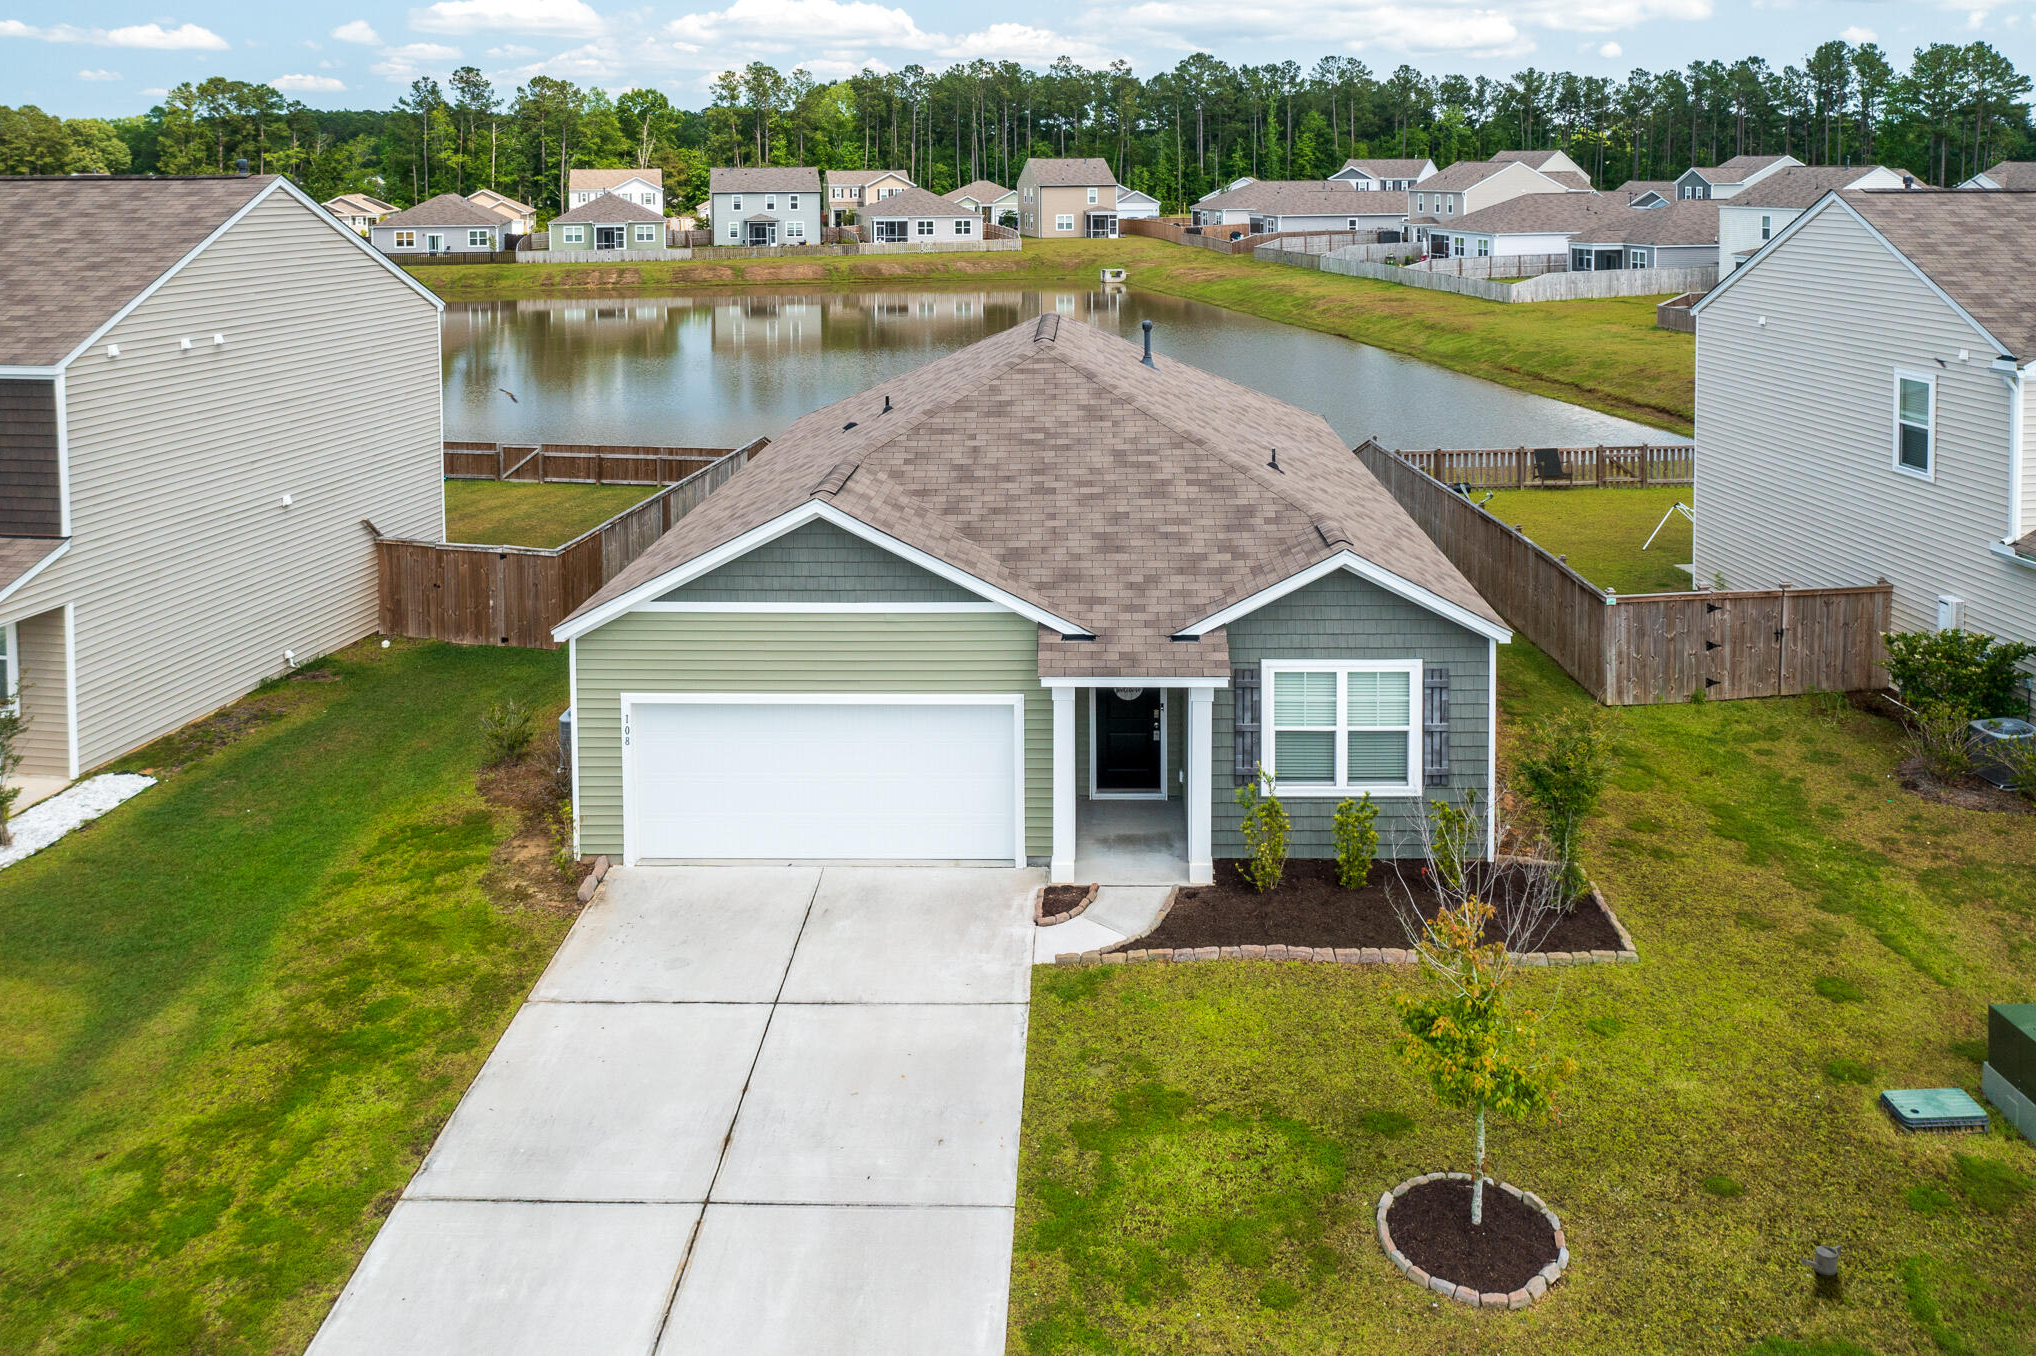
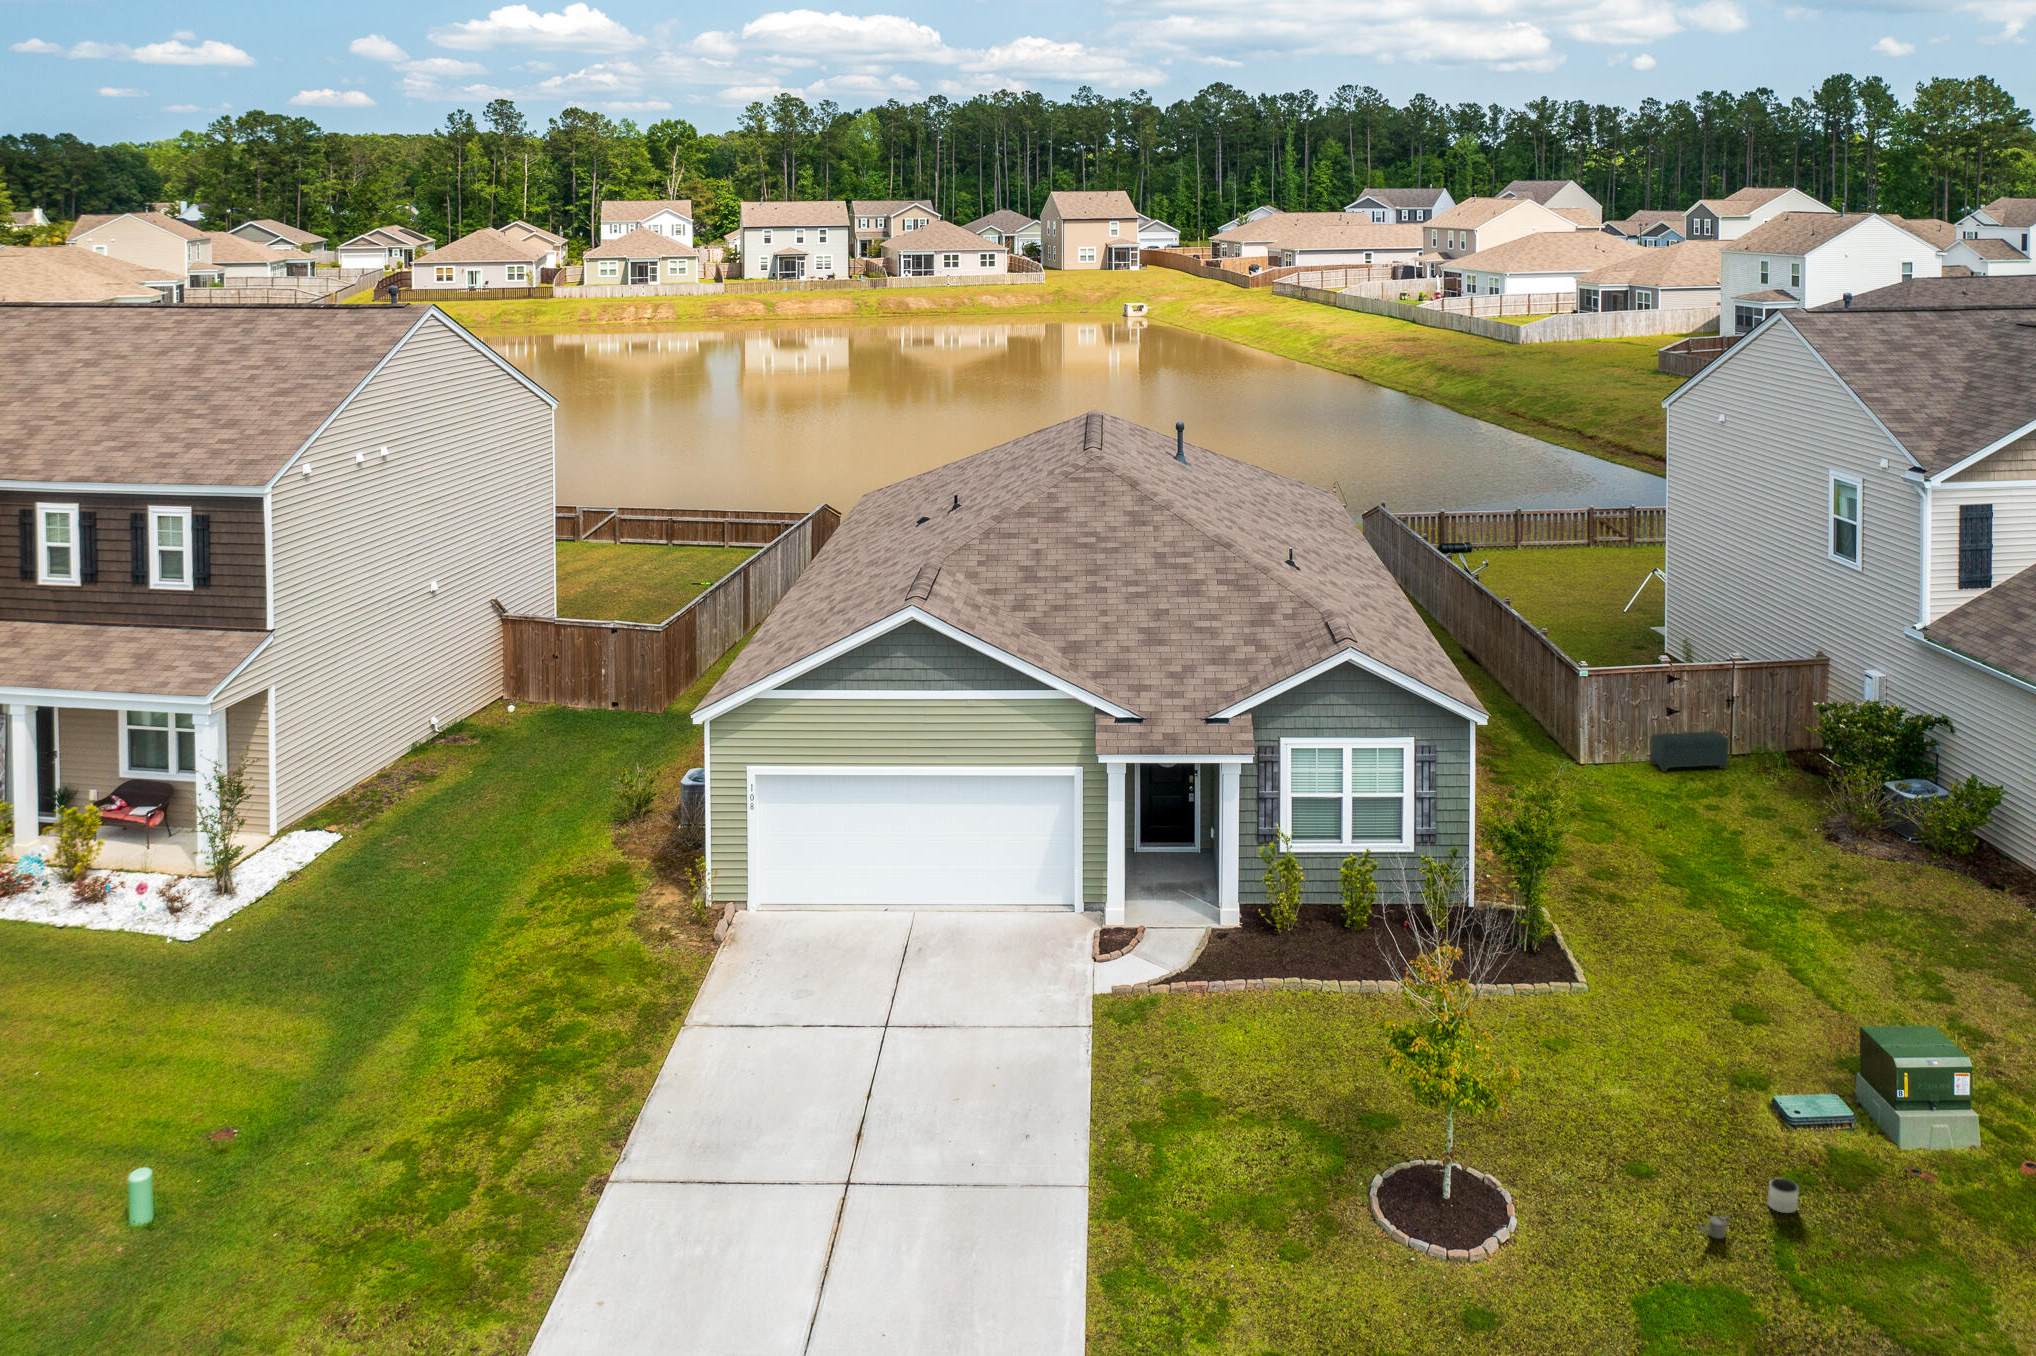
lounge chair: present [1532,448,1573,490] -> none [1525,514,1562,553]
bench: none [1689,668,1782,714] -> present [1650,731,1729,772]
planter: none [1886,1196,1927,1241] -> present [1768,1178,1799,1213]

